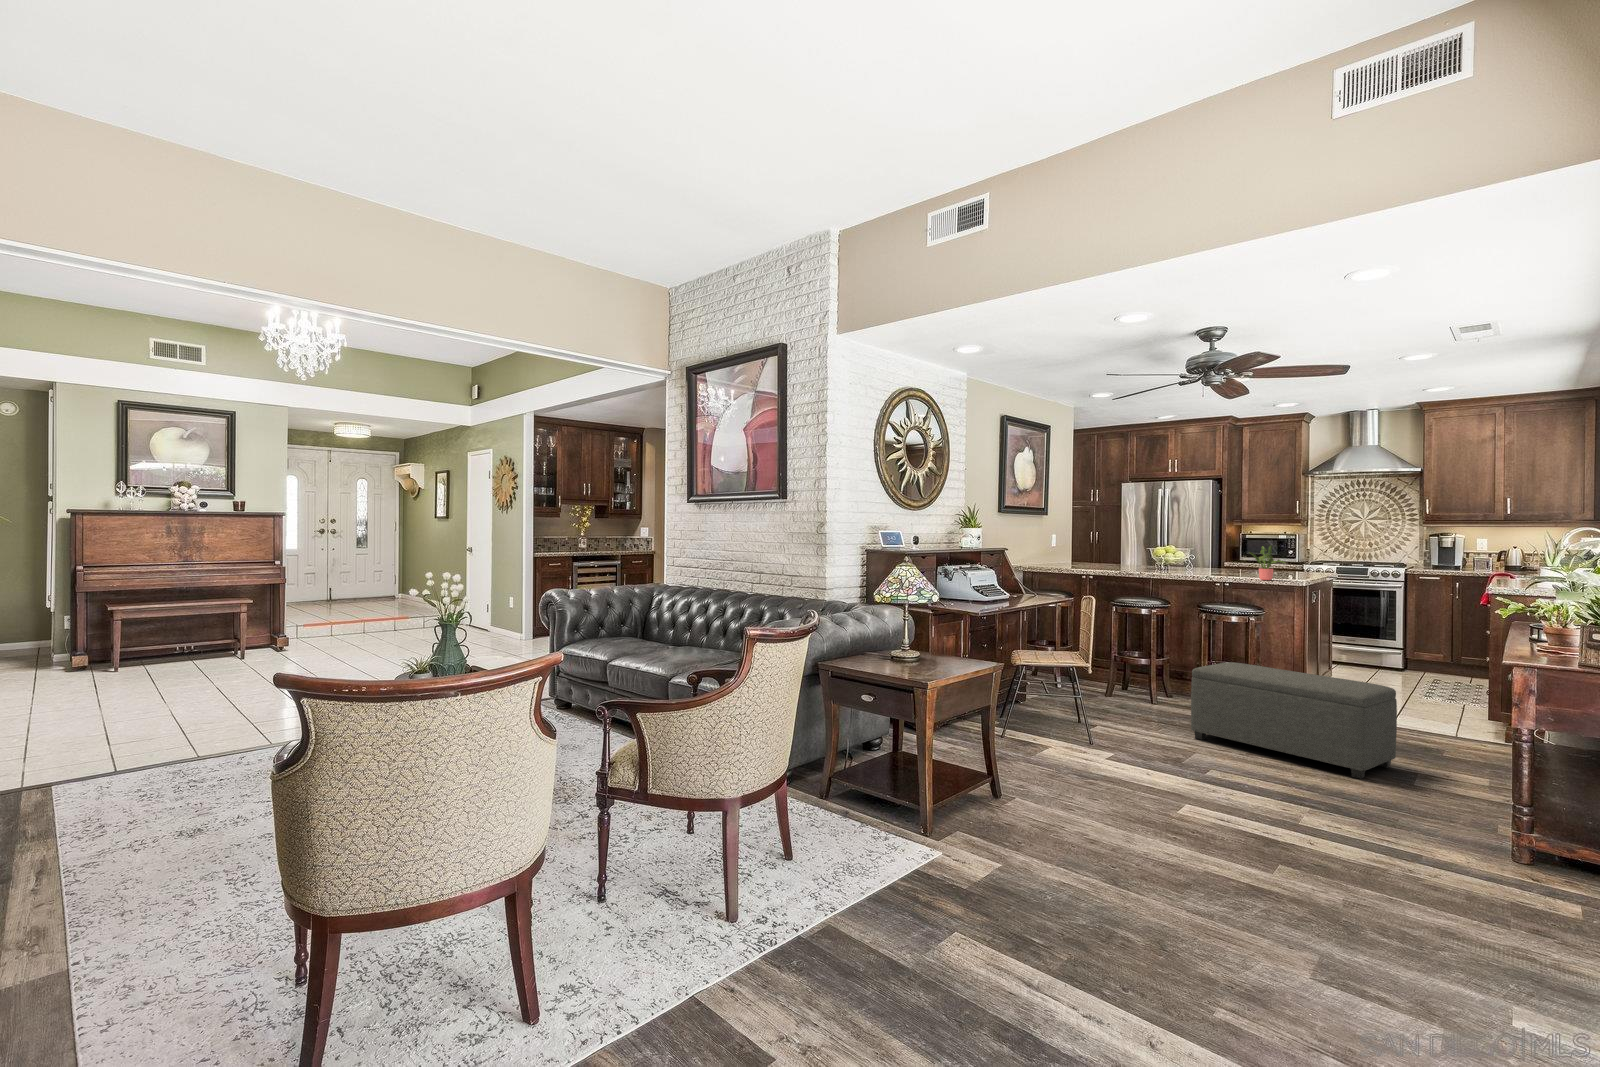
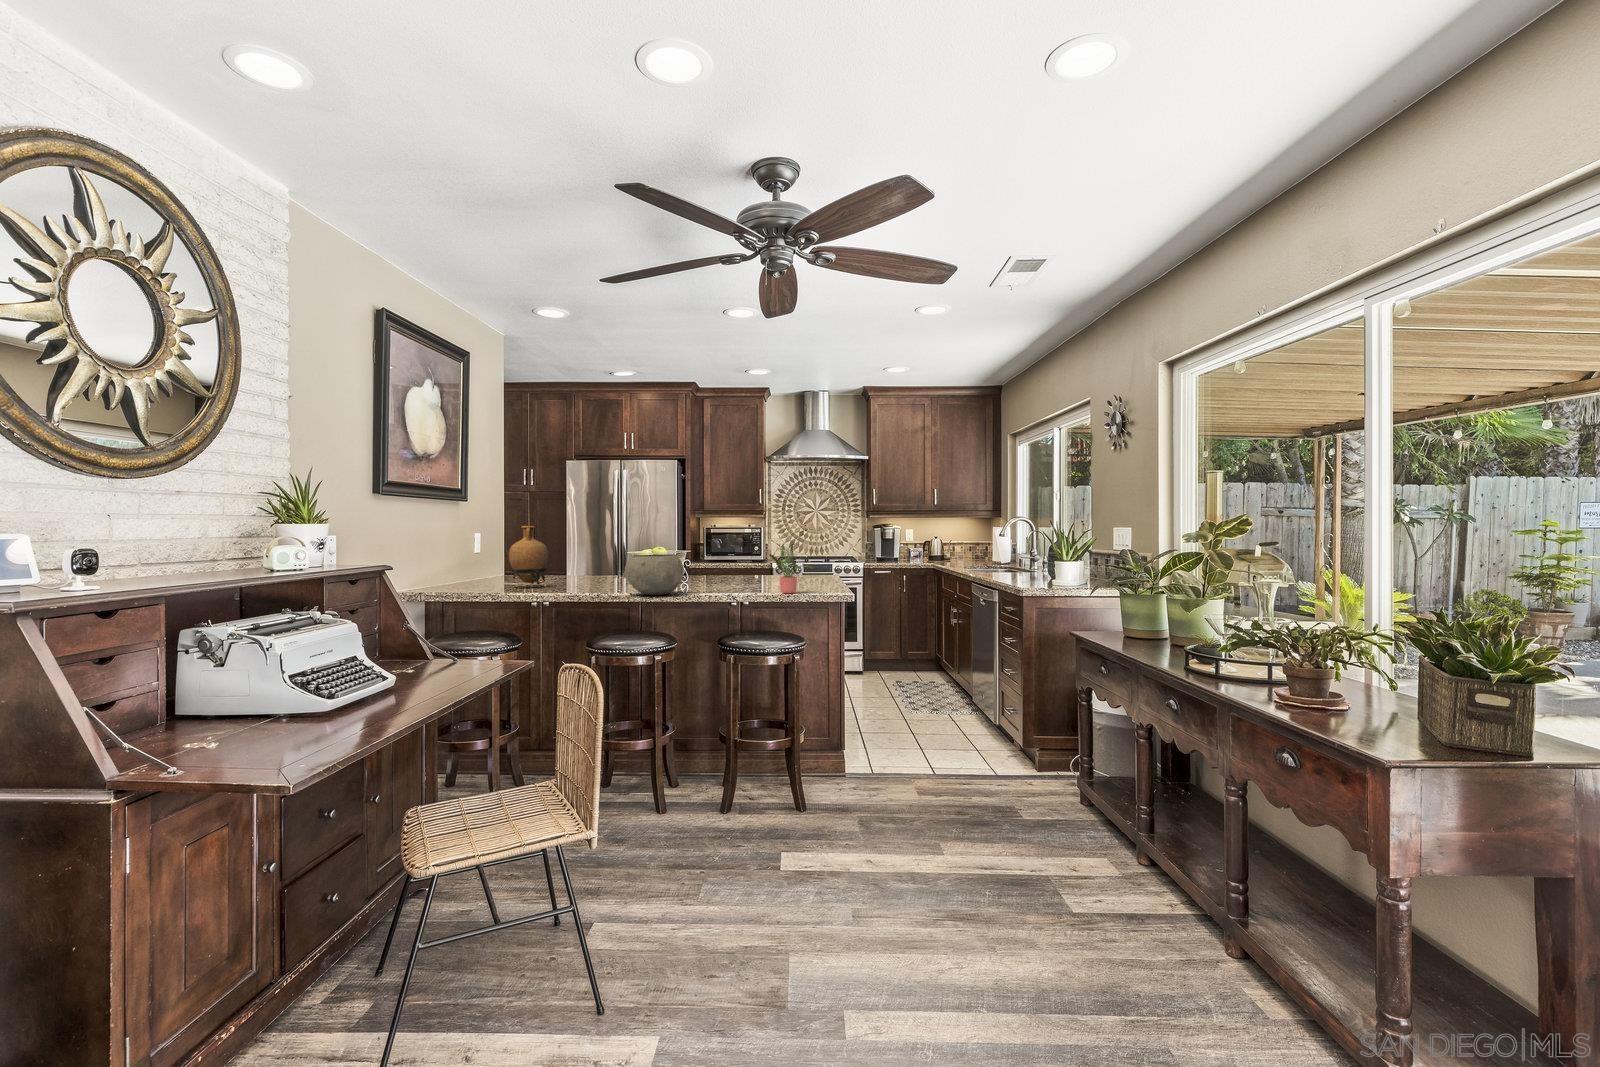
vase: none [1074,530,1100,569] -> present [509,526,549,584]
ceramic bowl: none [1142,550,1187,576] -> present [623,554,684,595]
ottoman: present [1191,662,1397,779] -> none [753,739,1031,925]

